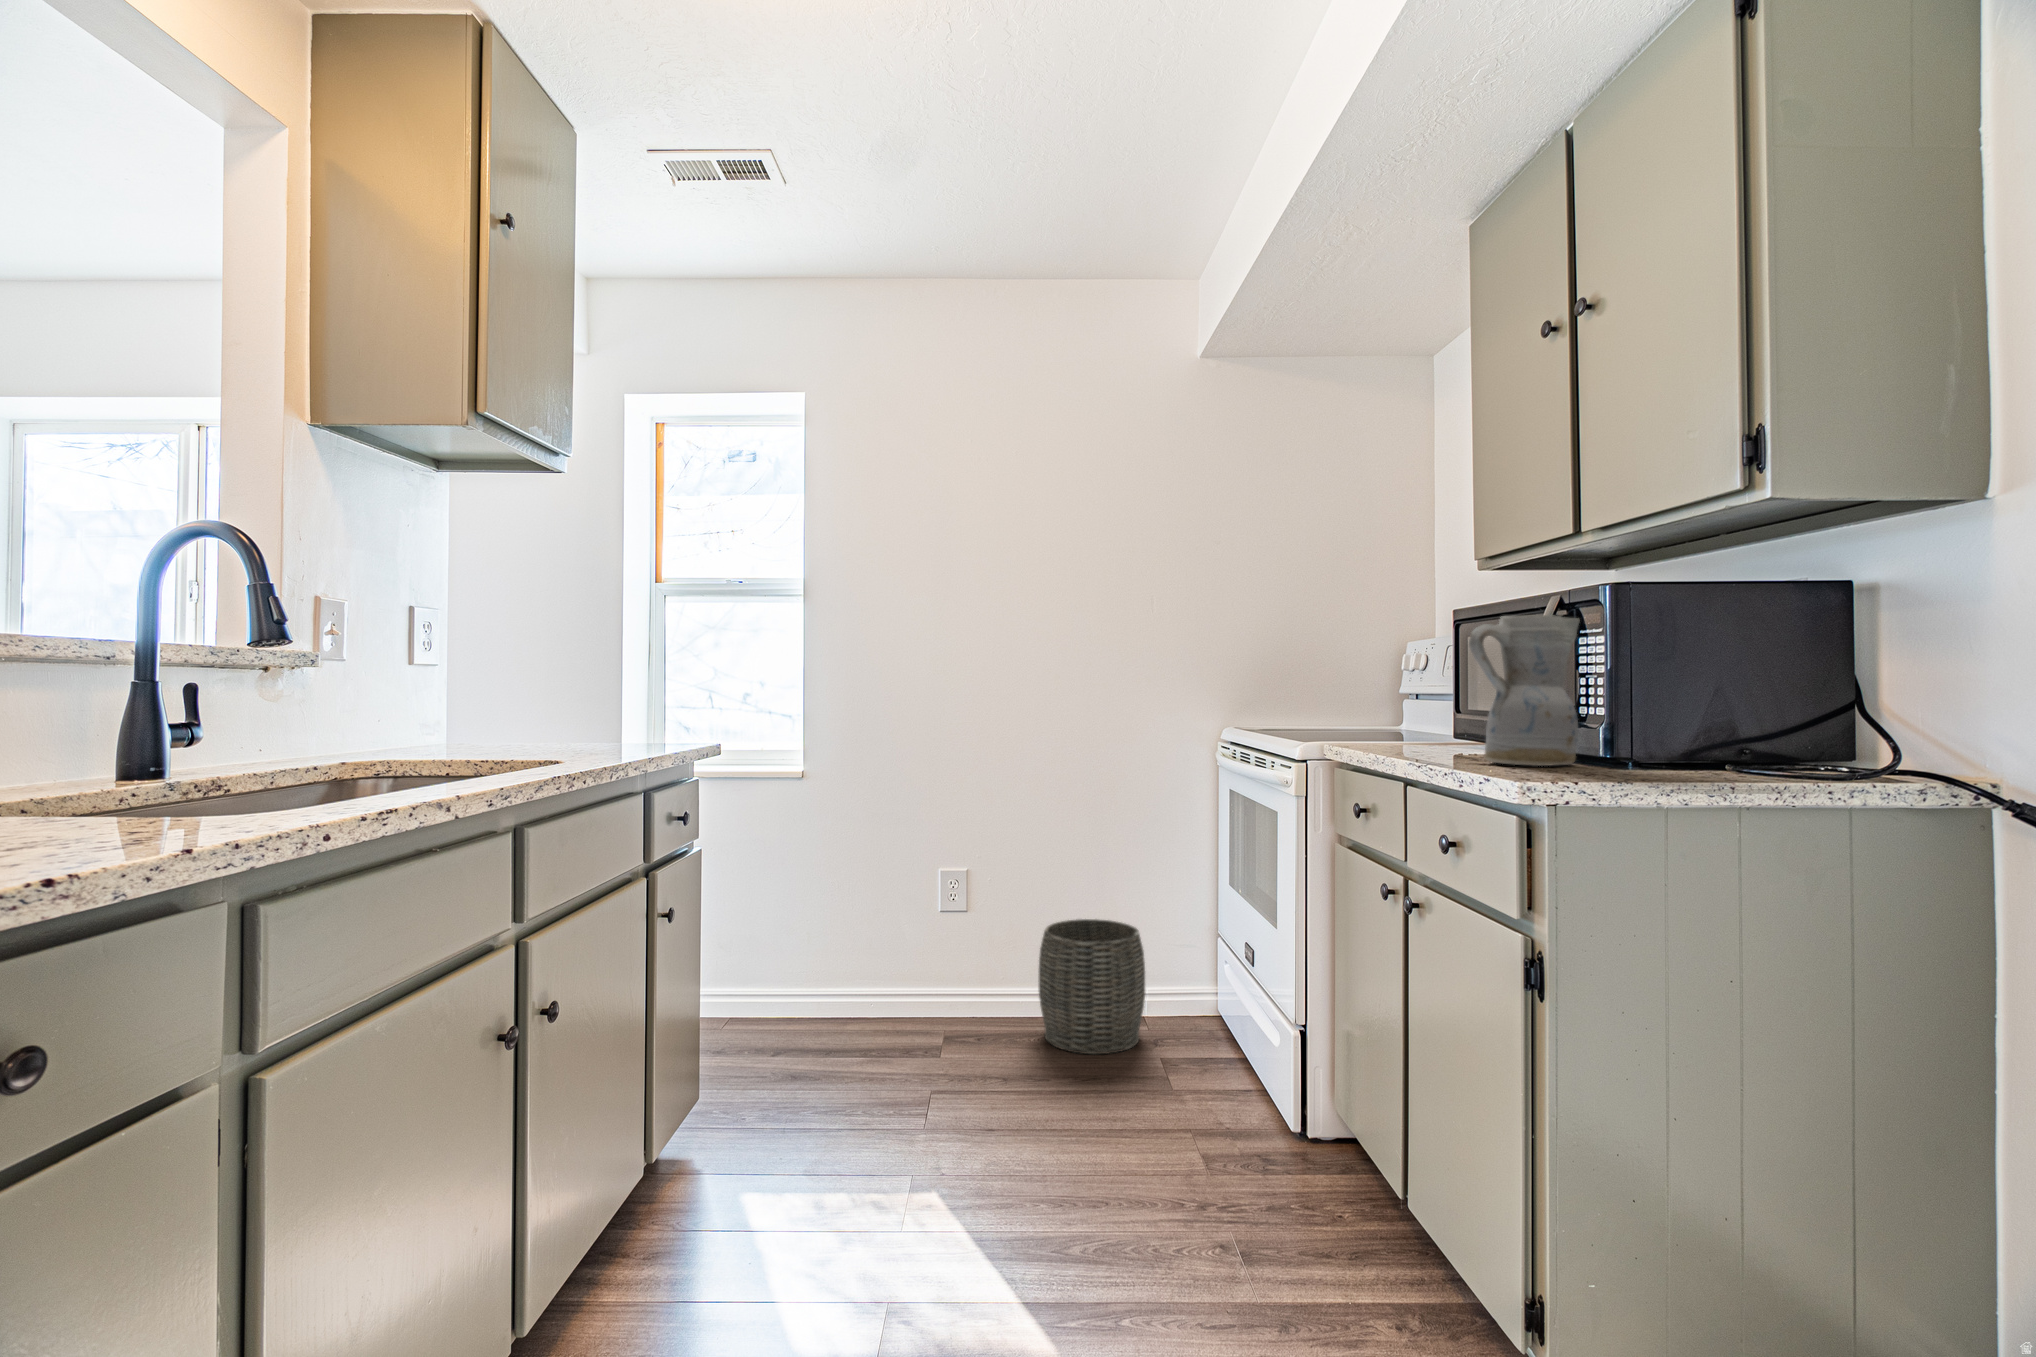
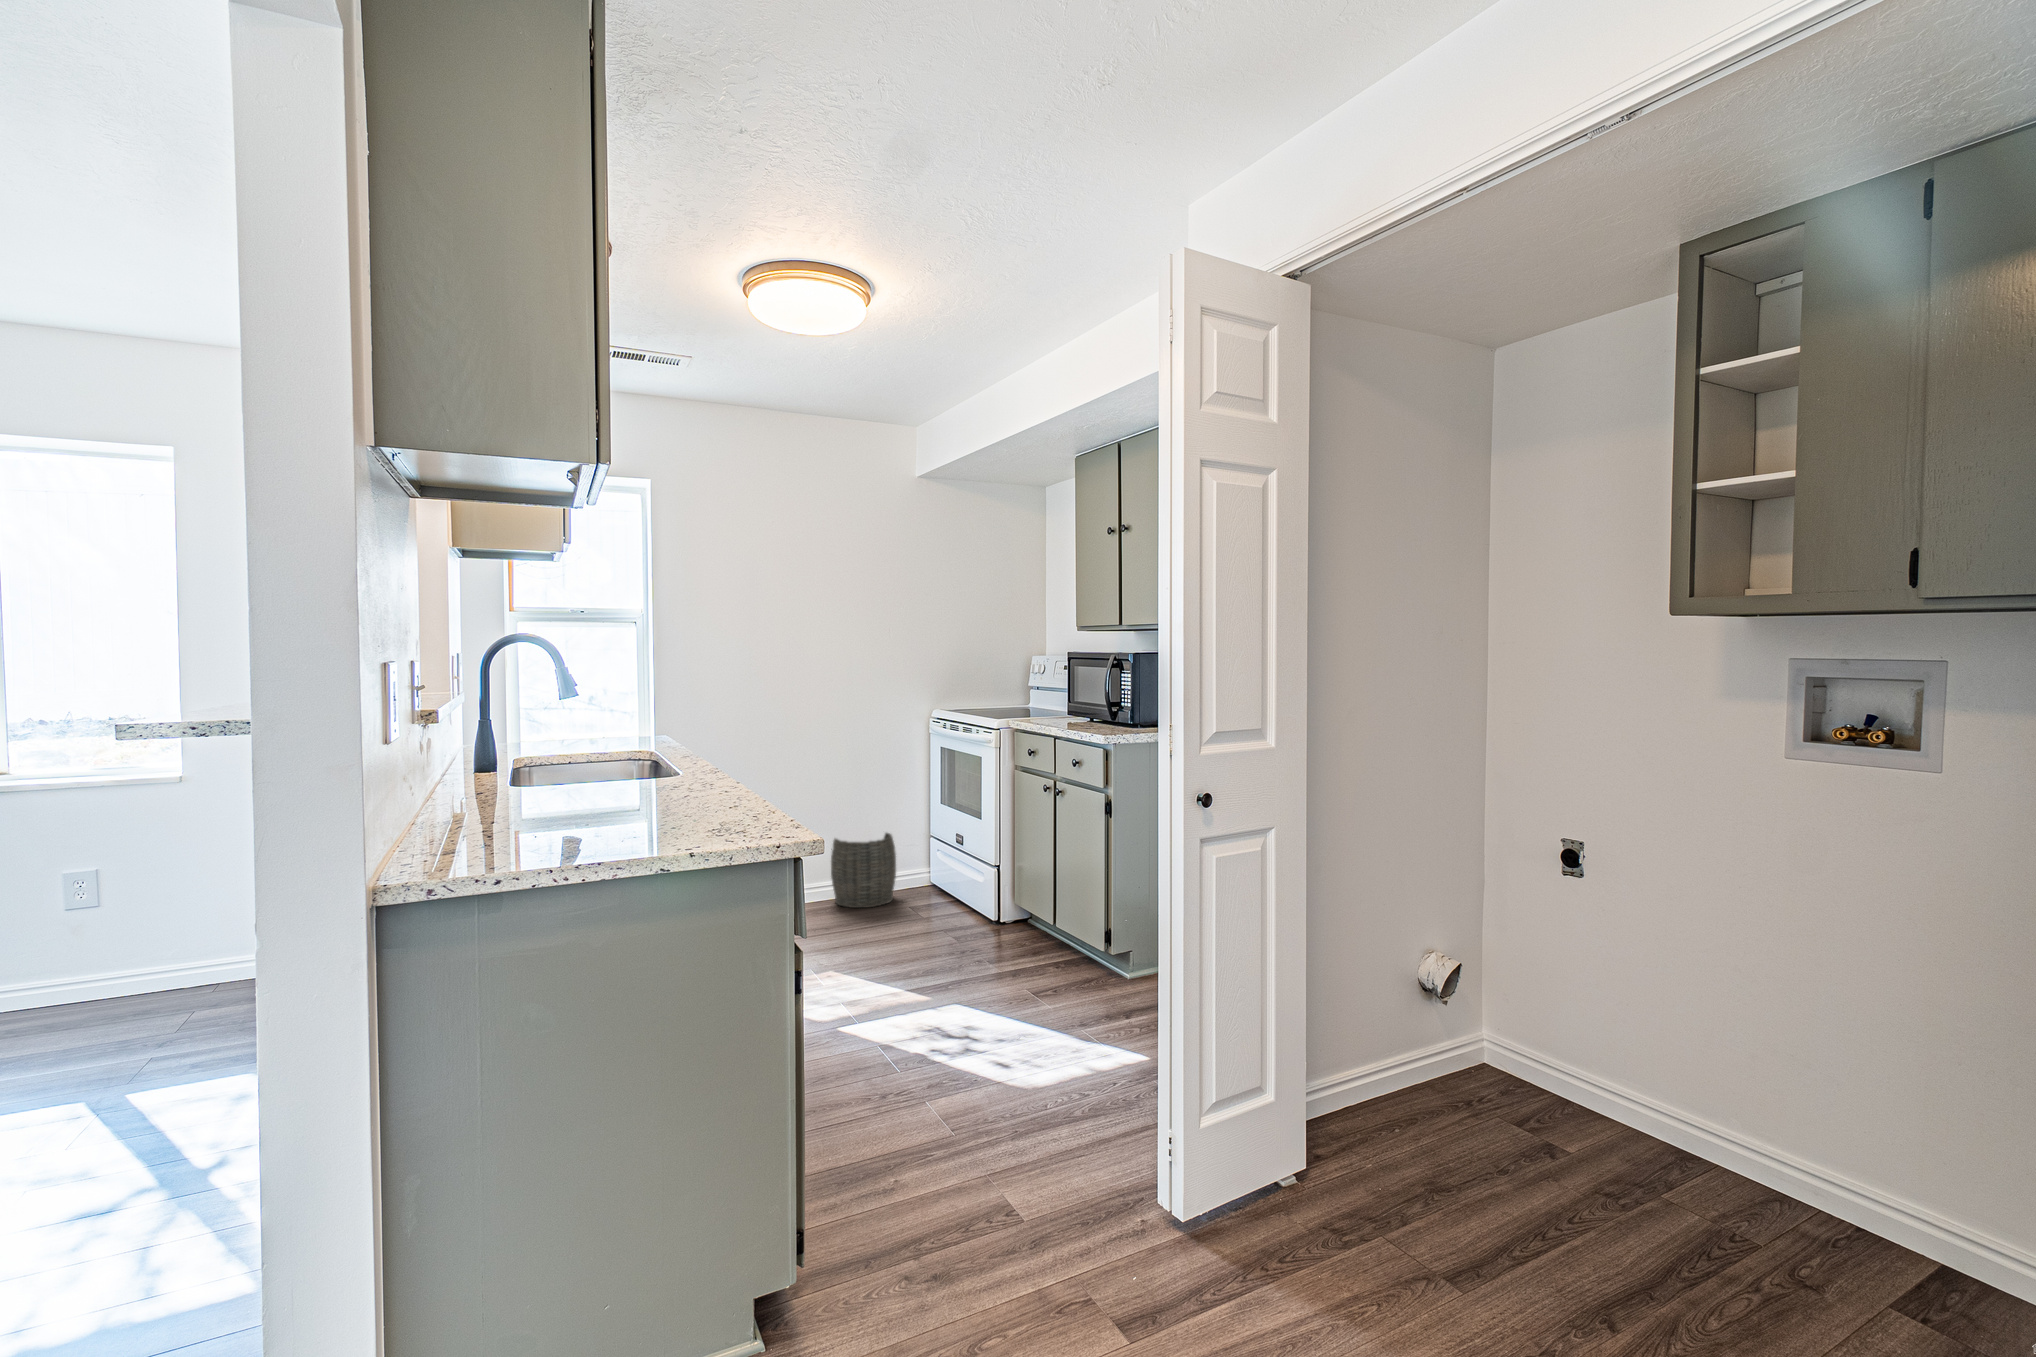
ceramic pitcher: present [1469,615,1580,766] -> none [1082,665,1122,728]

